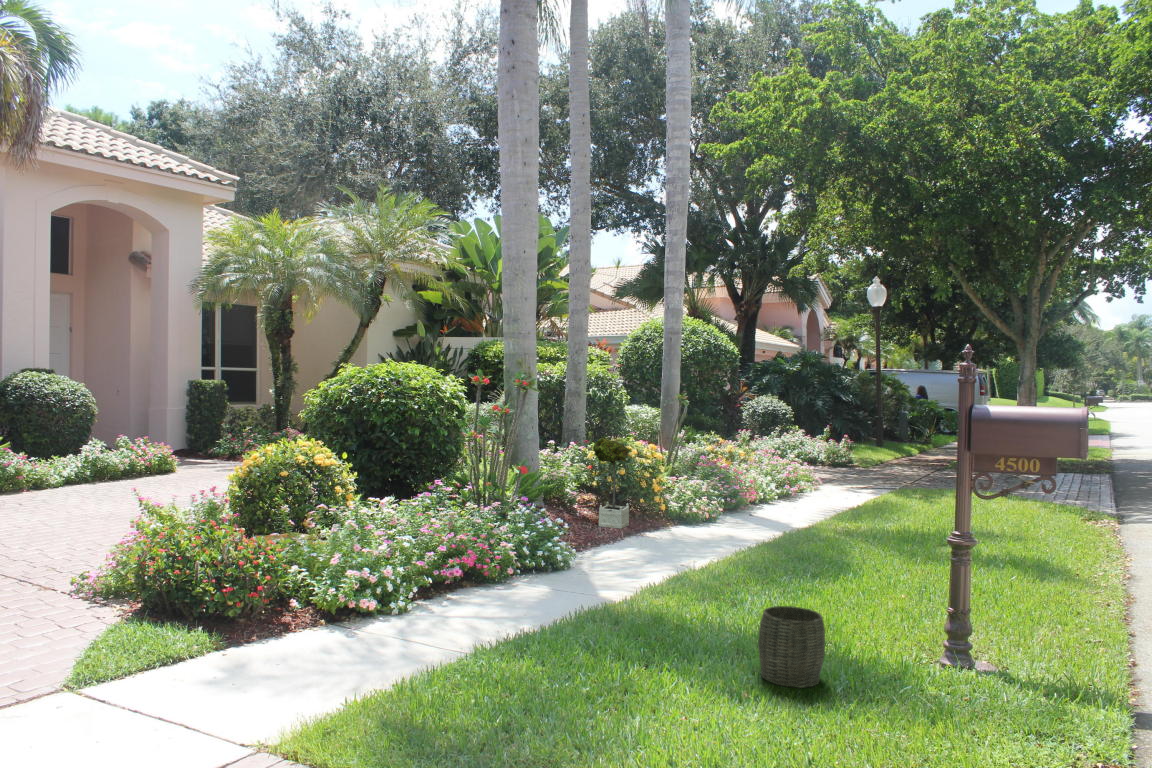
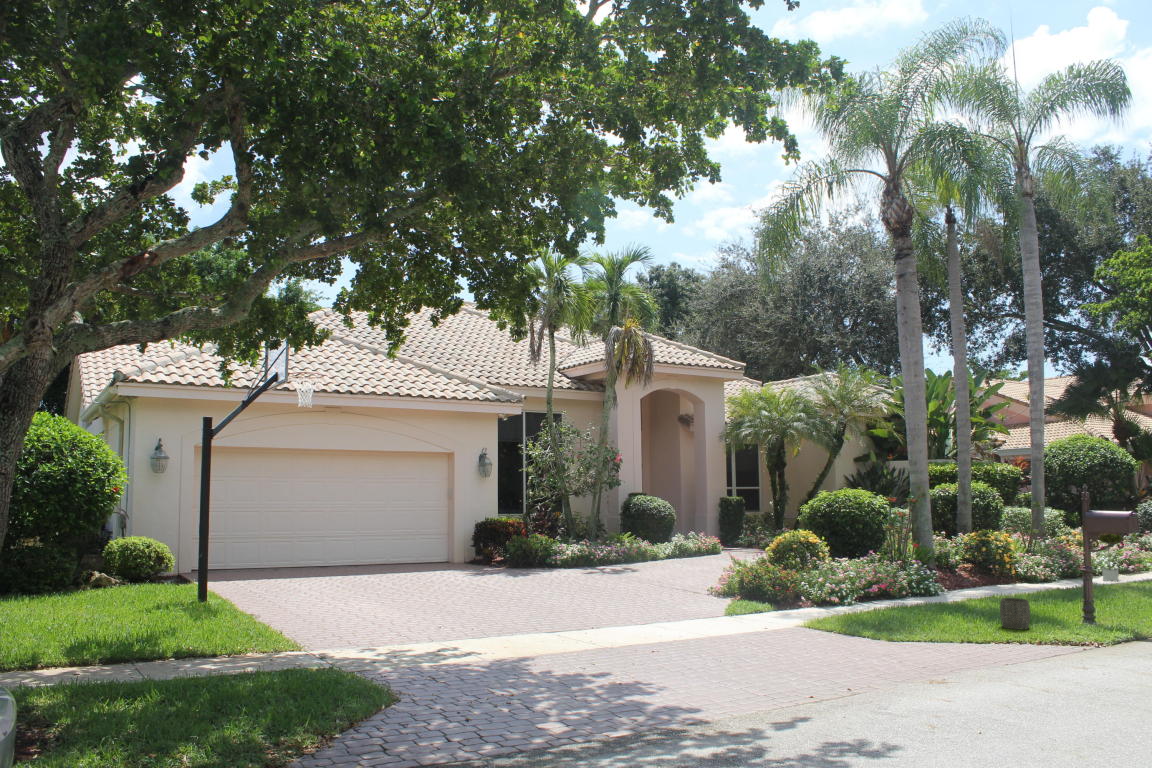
potted tree: present [593,438,630,529] -> present [1098,533,1122,581]

